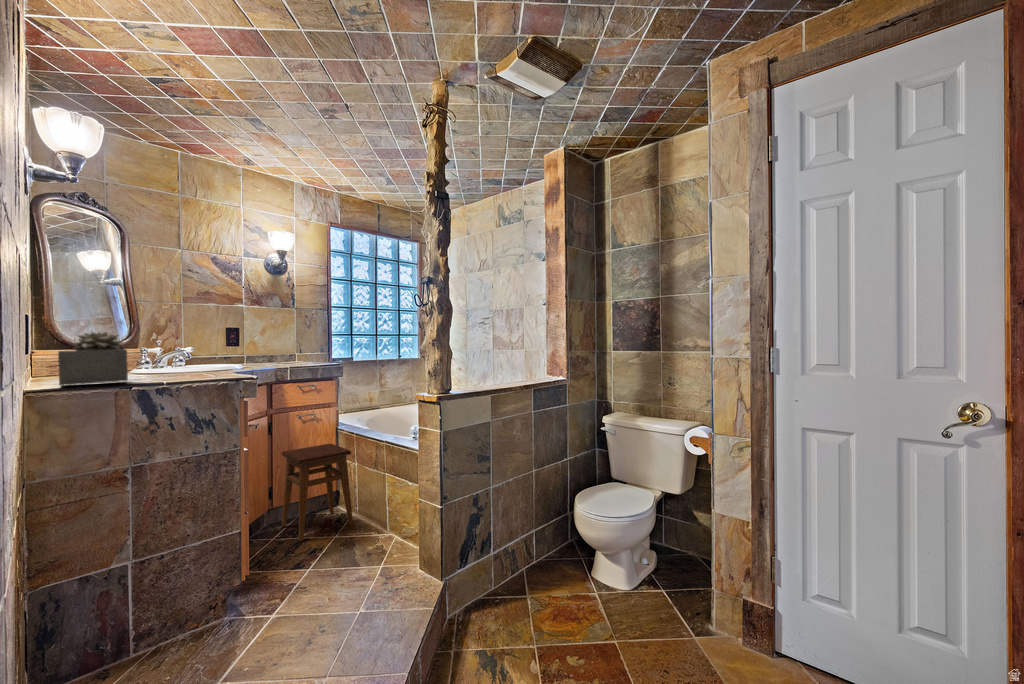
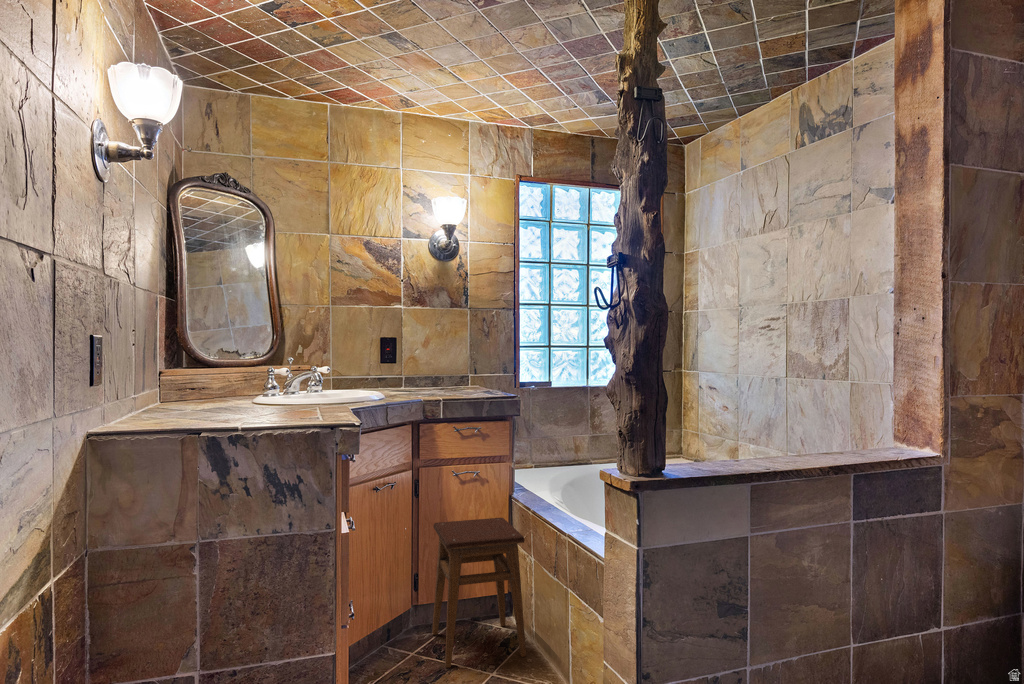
succulent plant: present [58,332,128,386] -> none [115,355,201,429]

